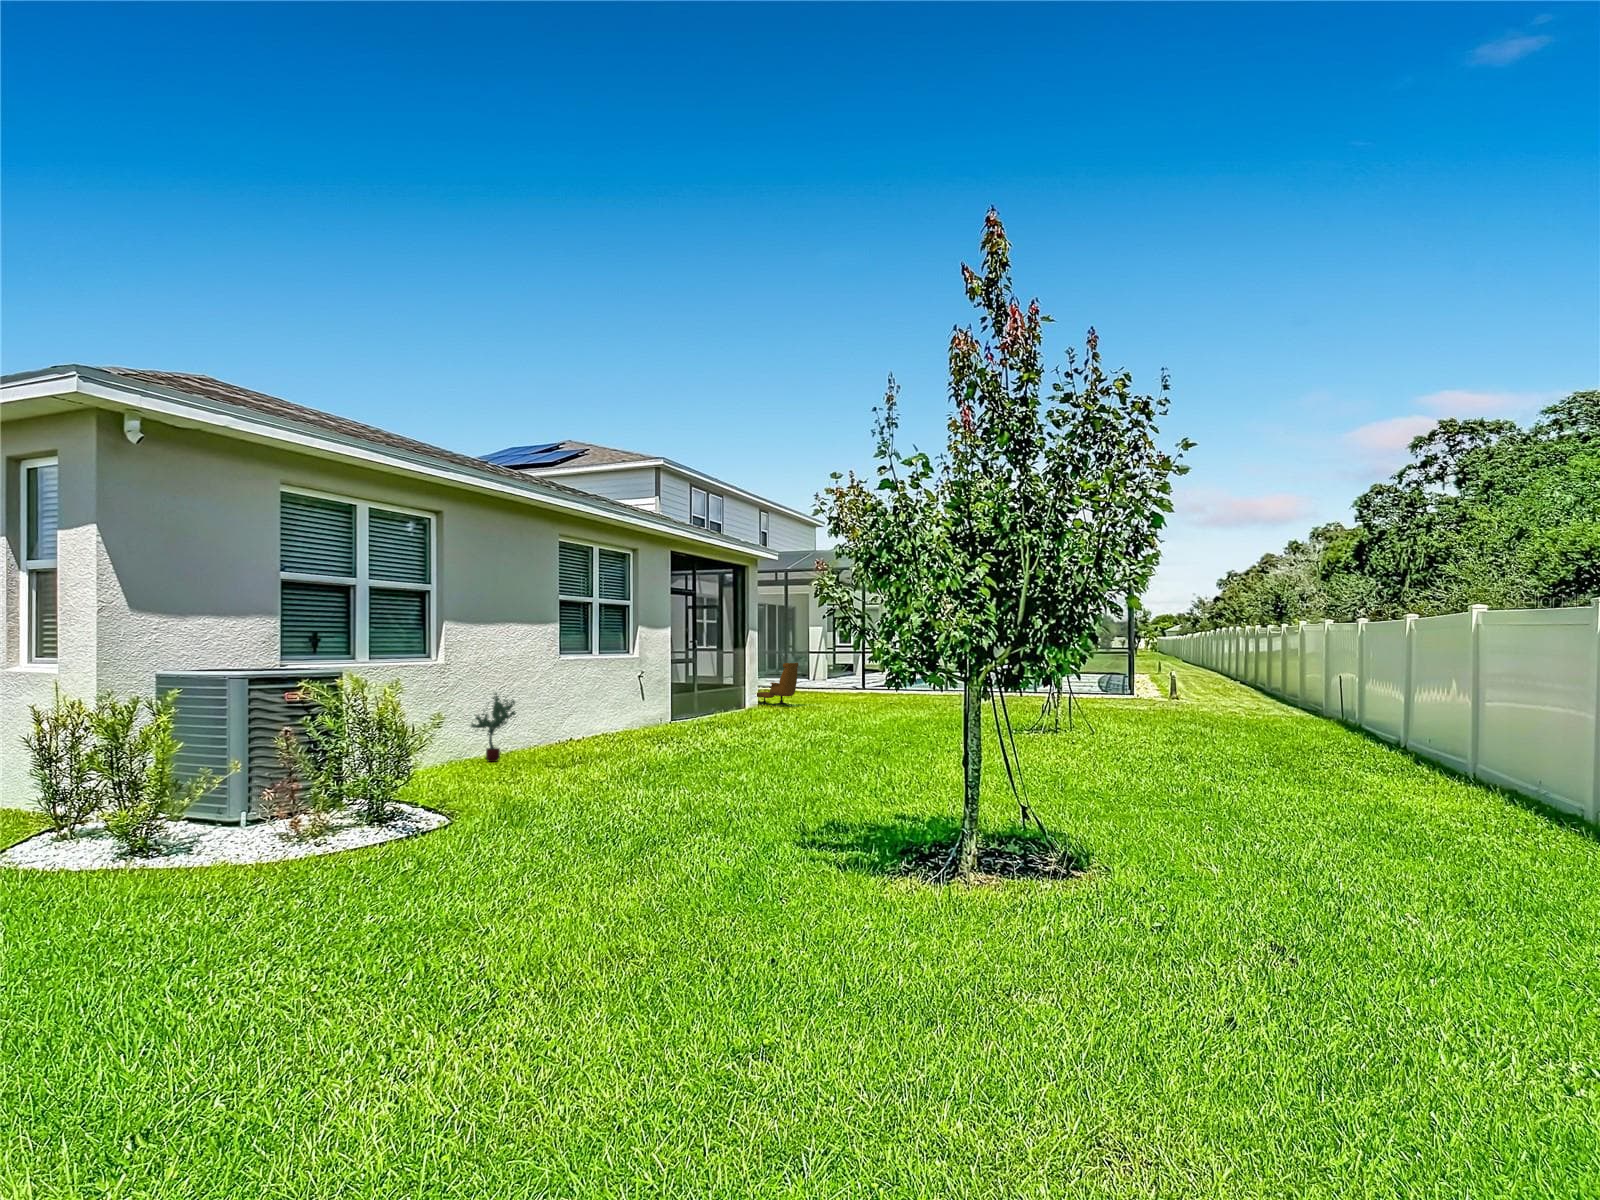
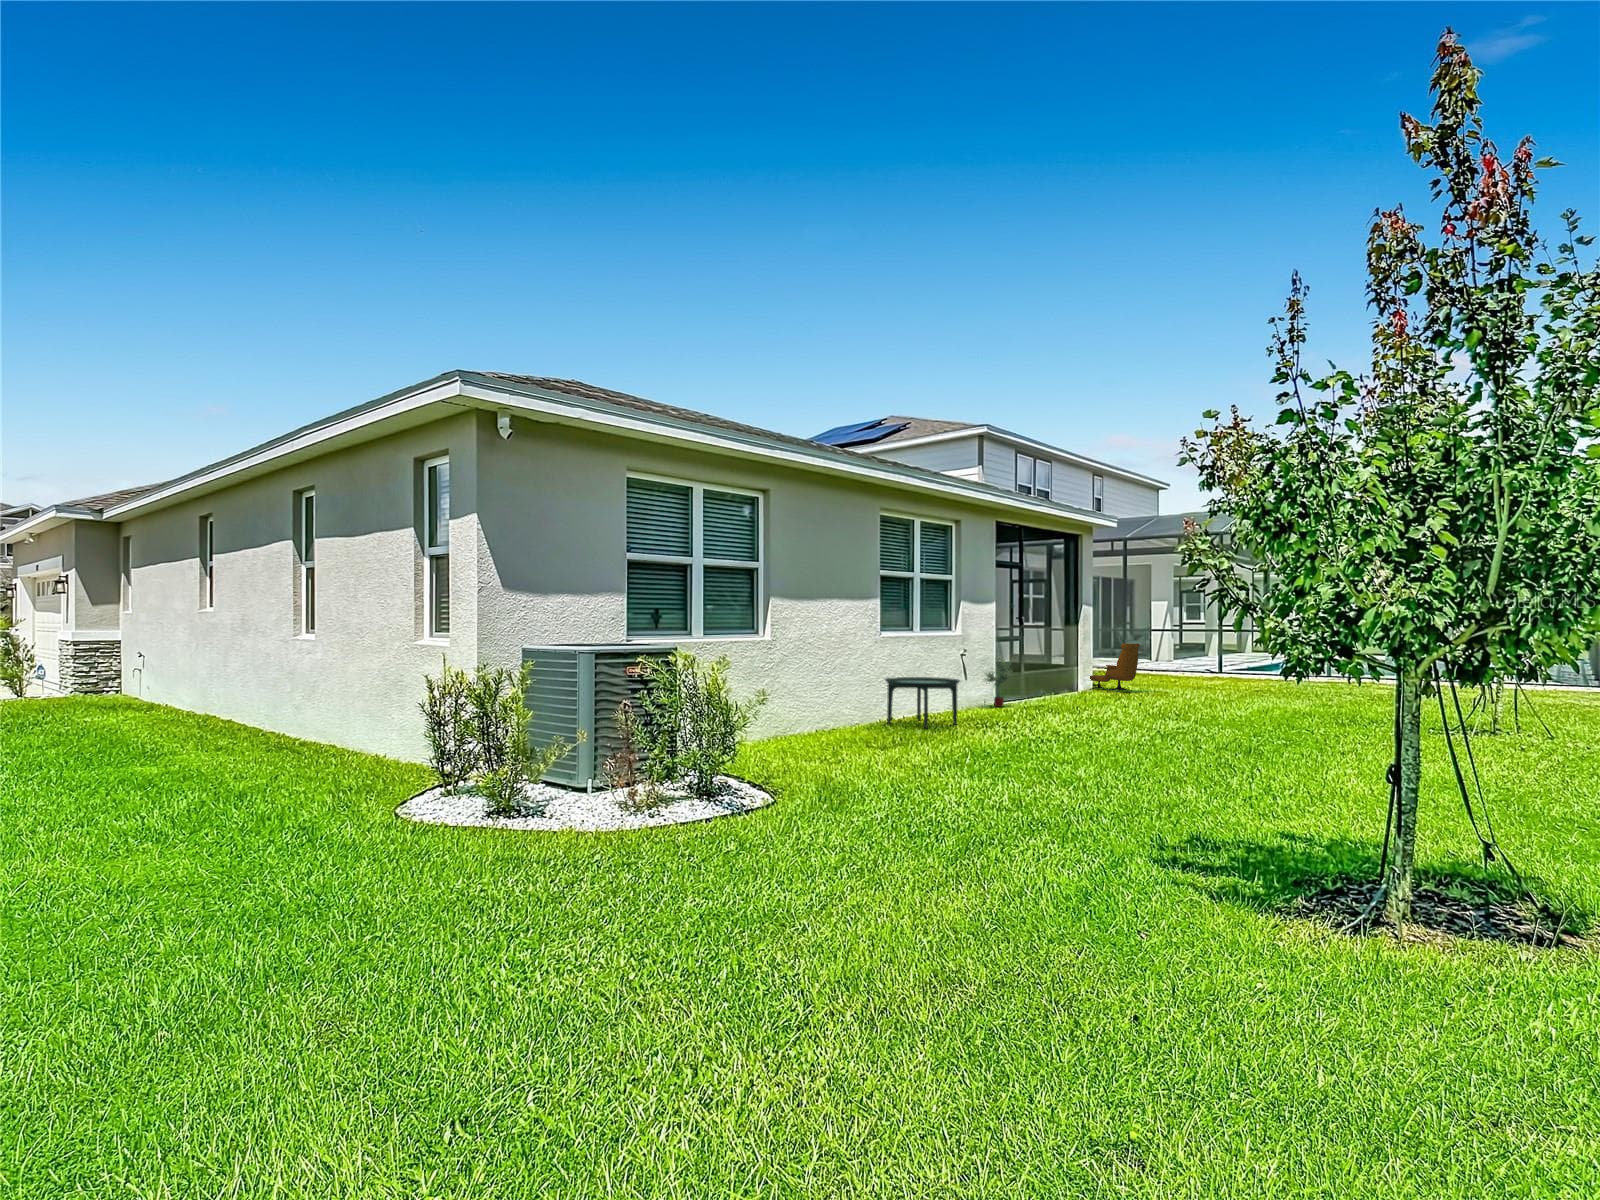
potted tree: present [471,693,515,762] -> present [984,657,1012,707]
round table: none [565,697,640,747] -> present [885,677,960,729]

